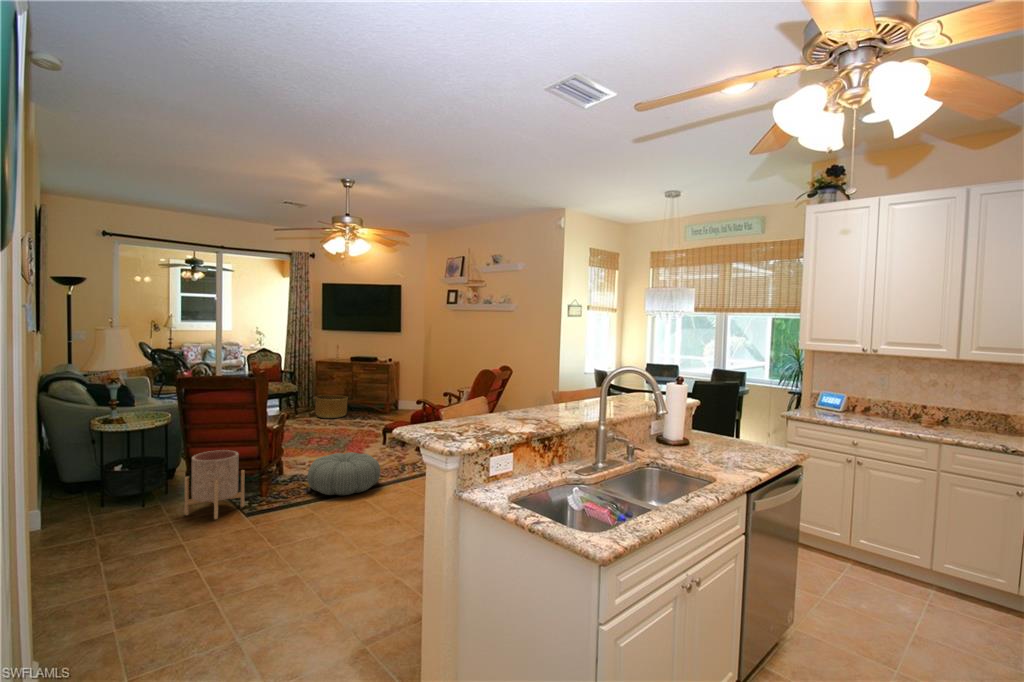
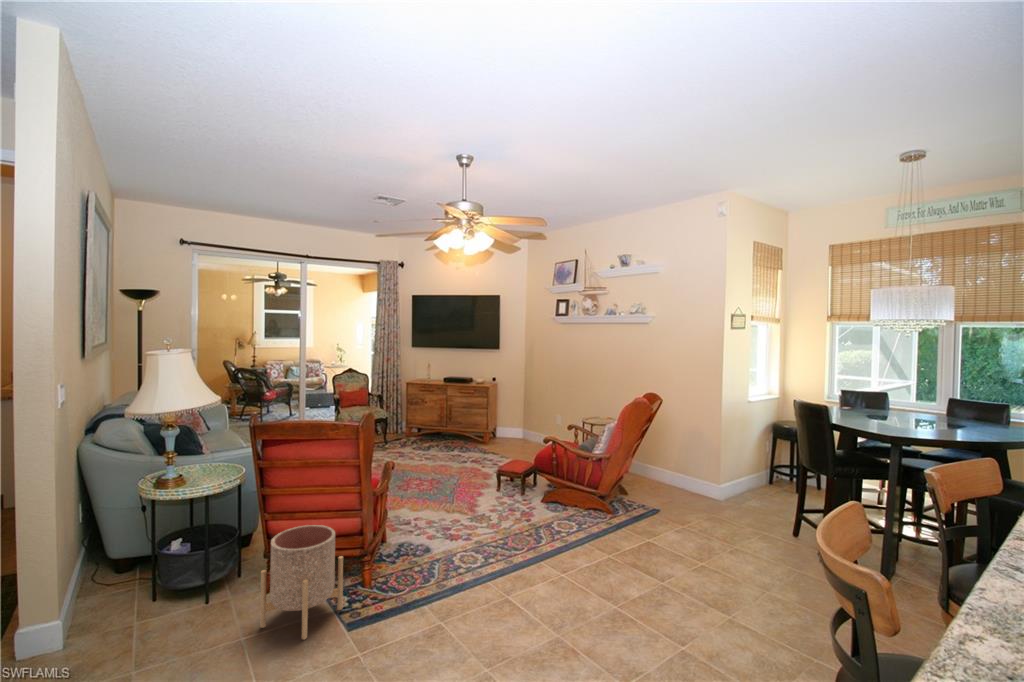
basket: present [315,395,348,418] -> none [407,421,443,449]
pouf: present [307,452,381,495] -> none [425,517,521,589]

